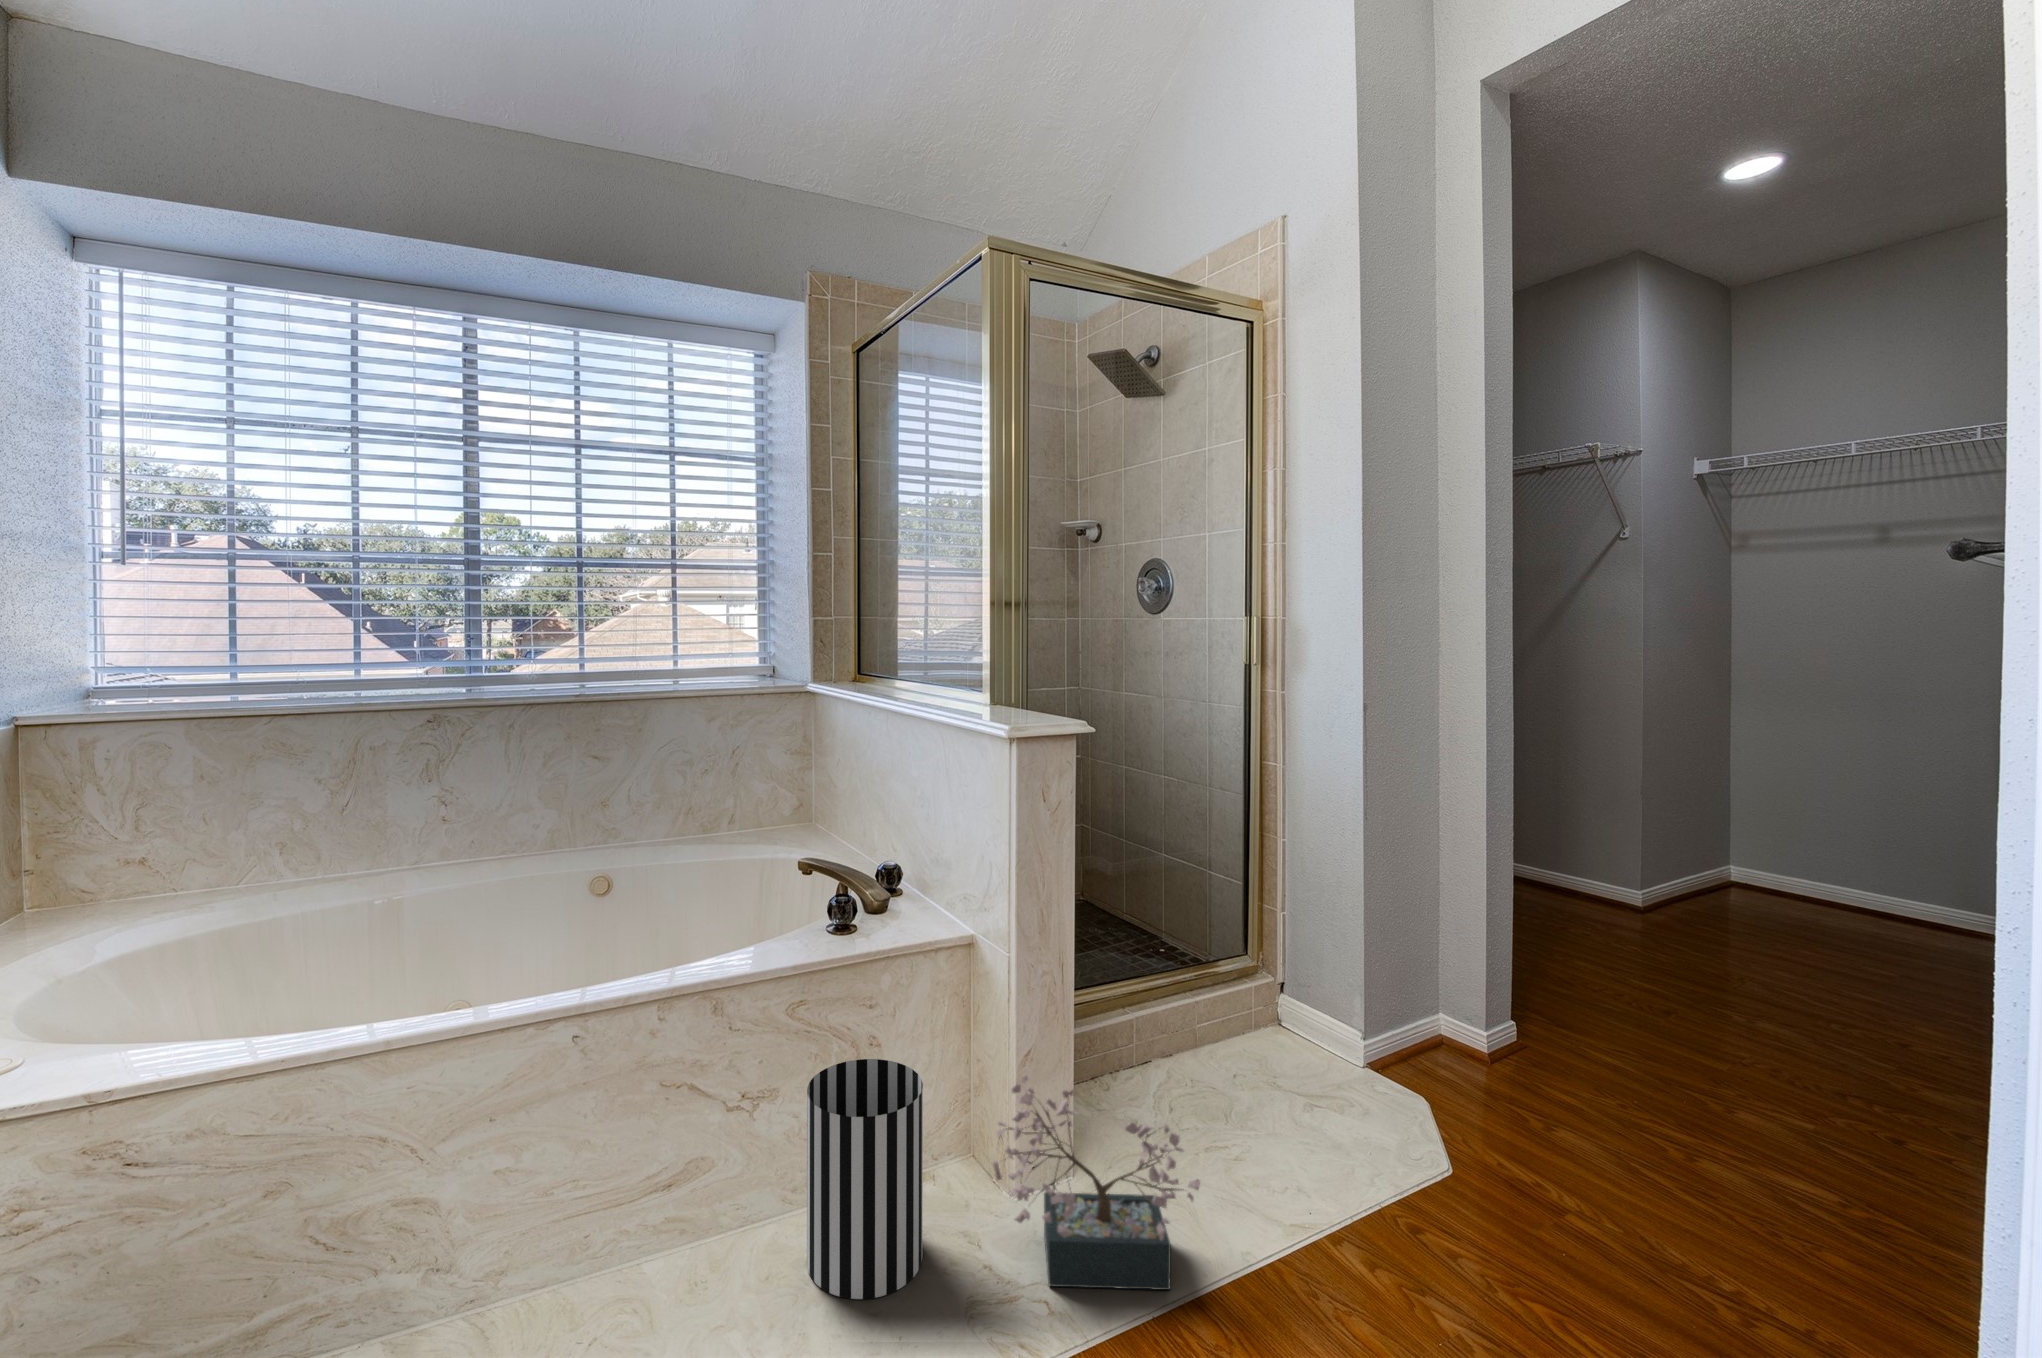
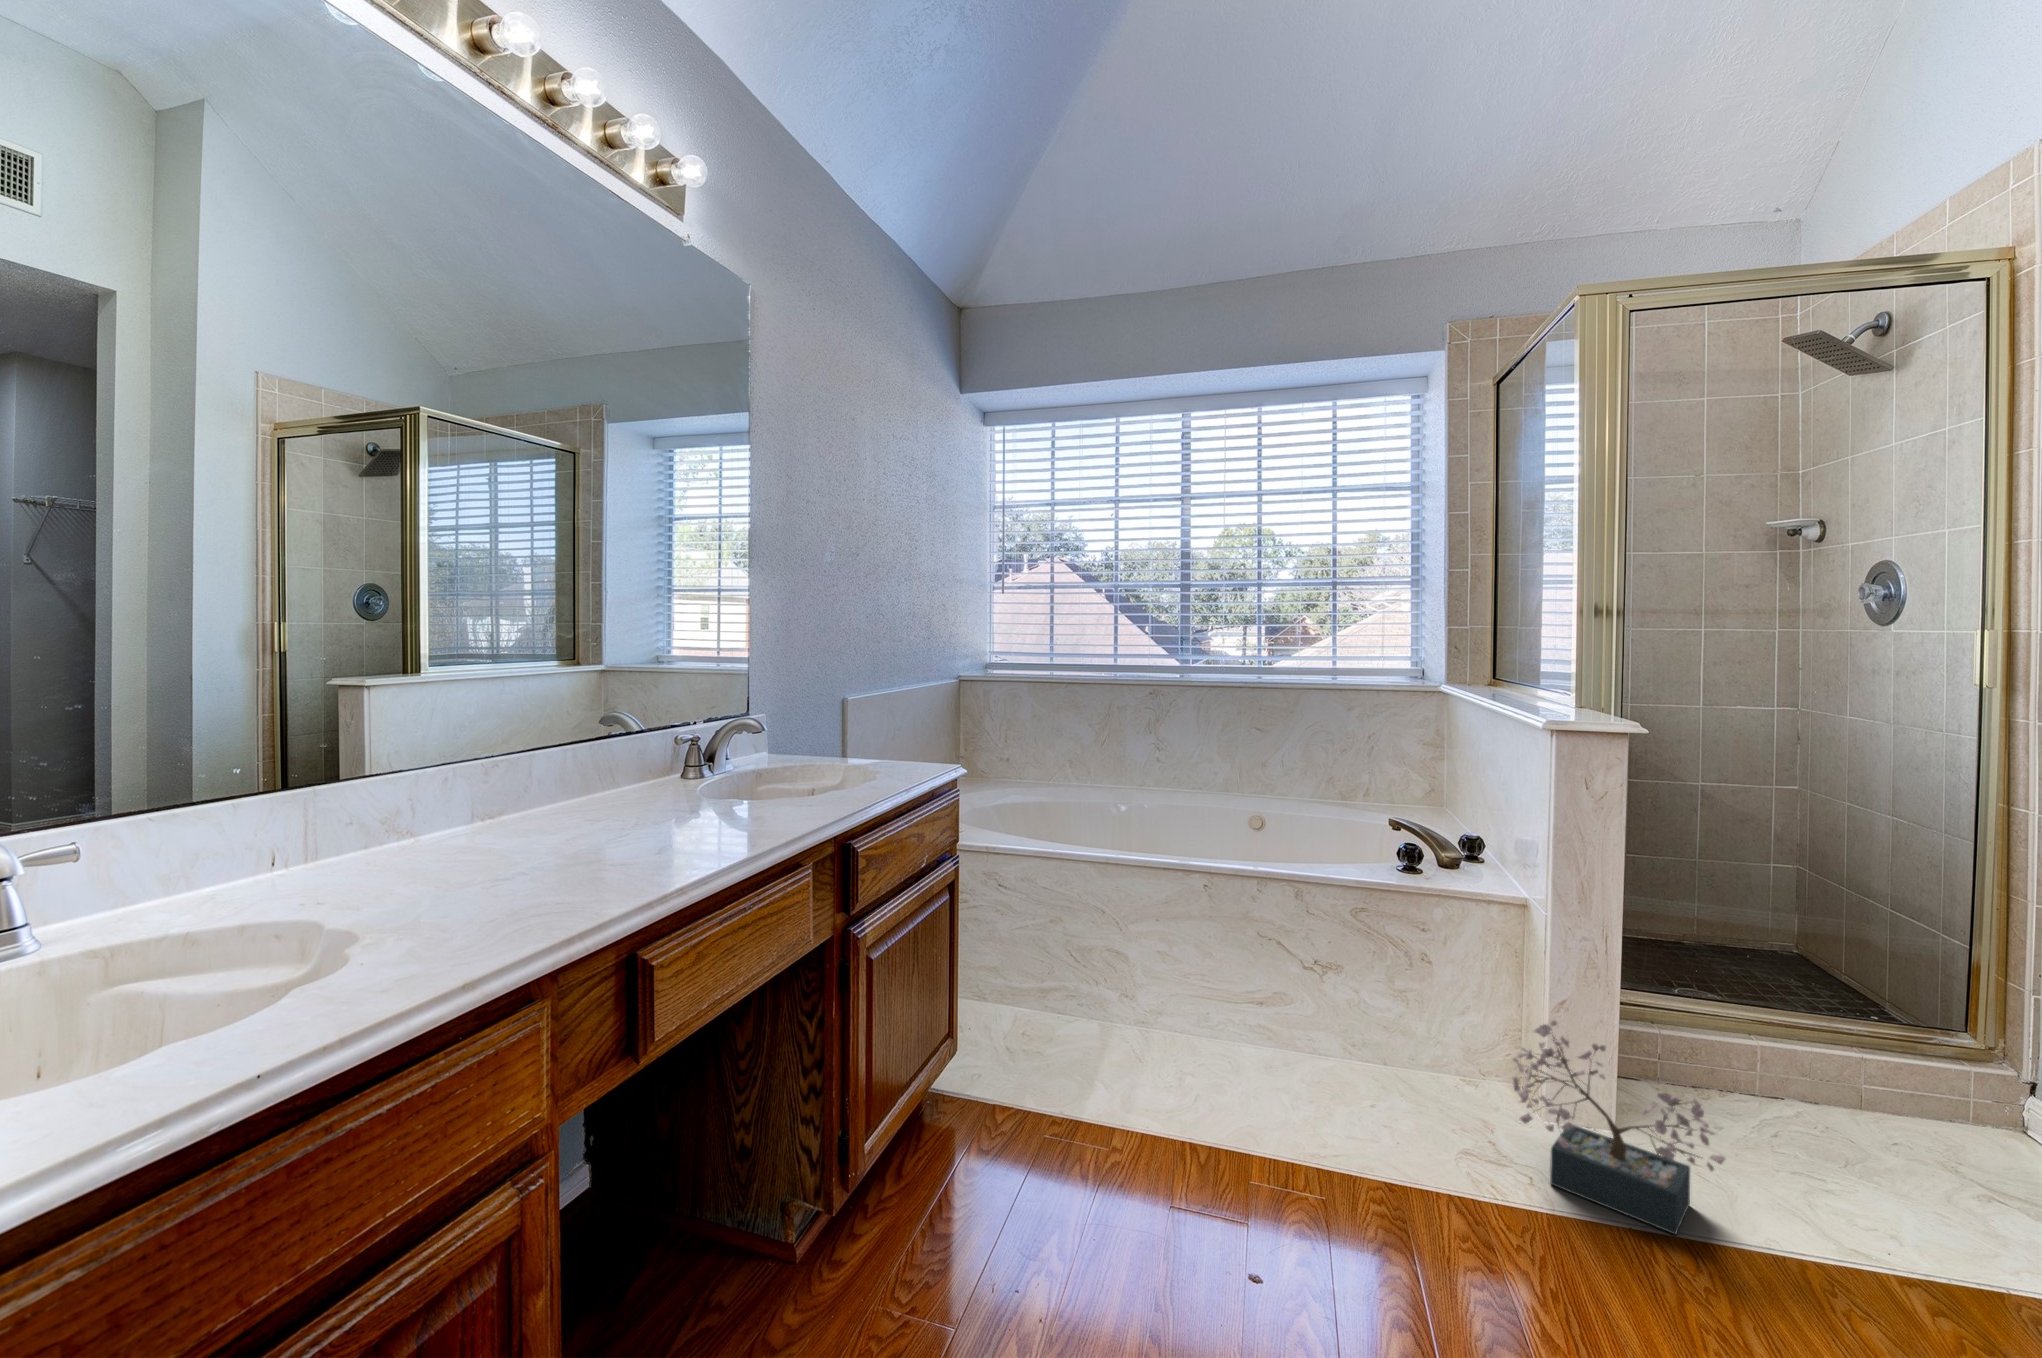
wastebasket: present [807,1059,923,1299] -> none [1353,966,1450,1135]

